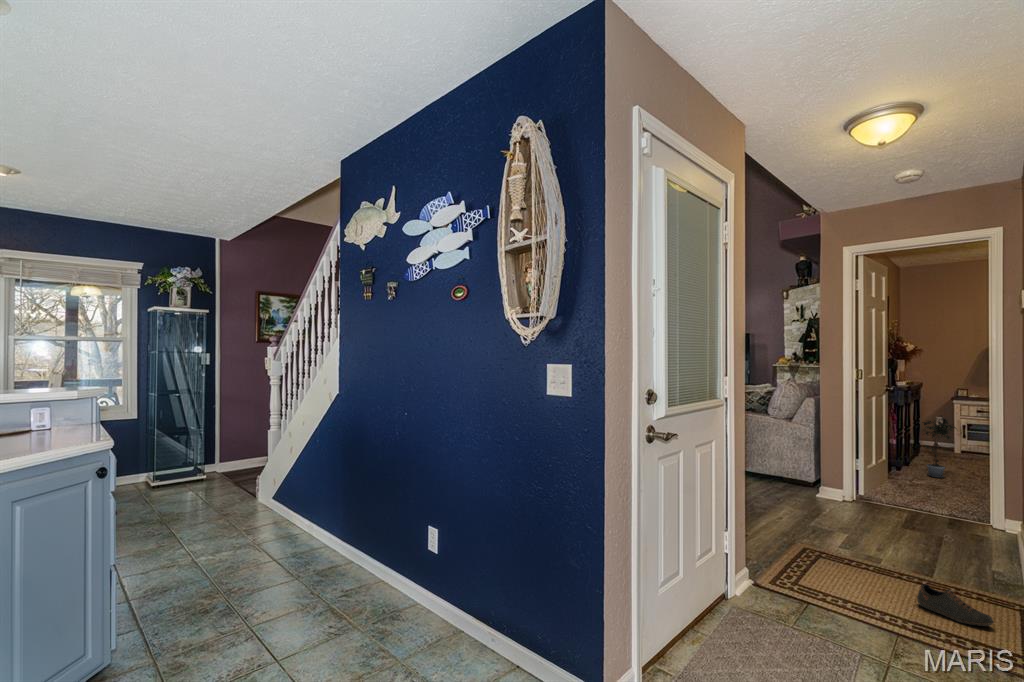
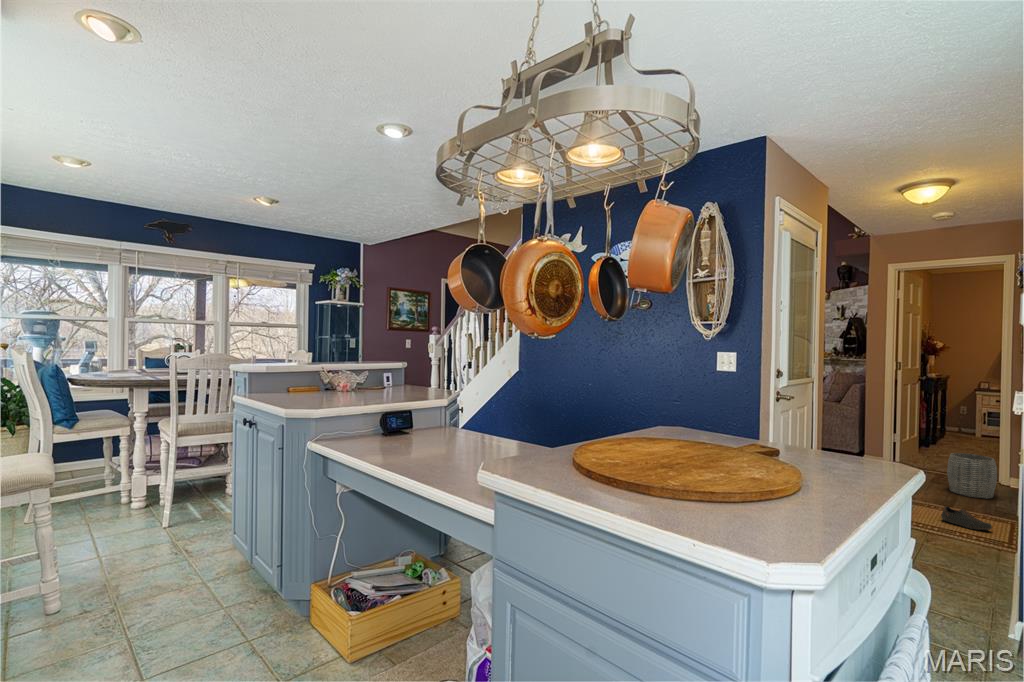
potted plant: present [923,418,955,478] -> none [943,401,974,452]
woven basket: none [926,492,993,557] -> present [947,453,997,498]

